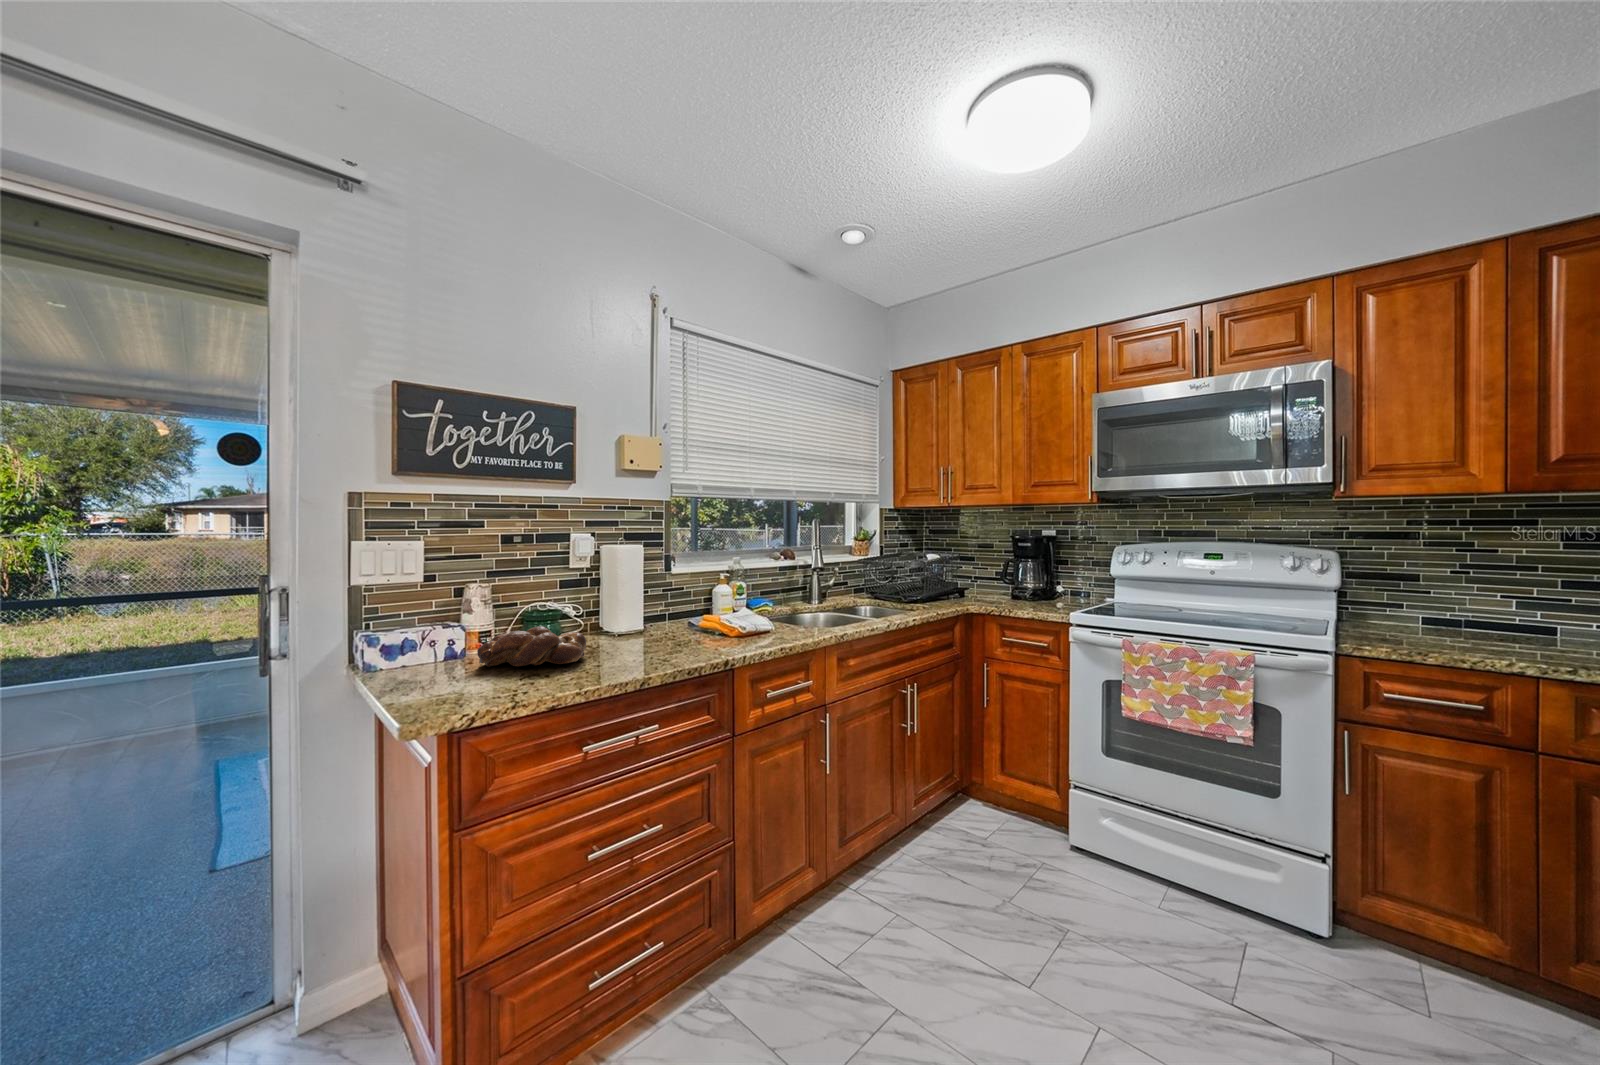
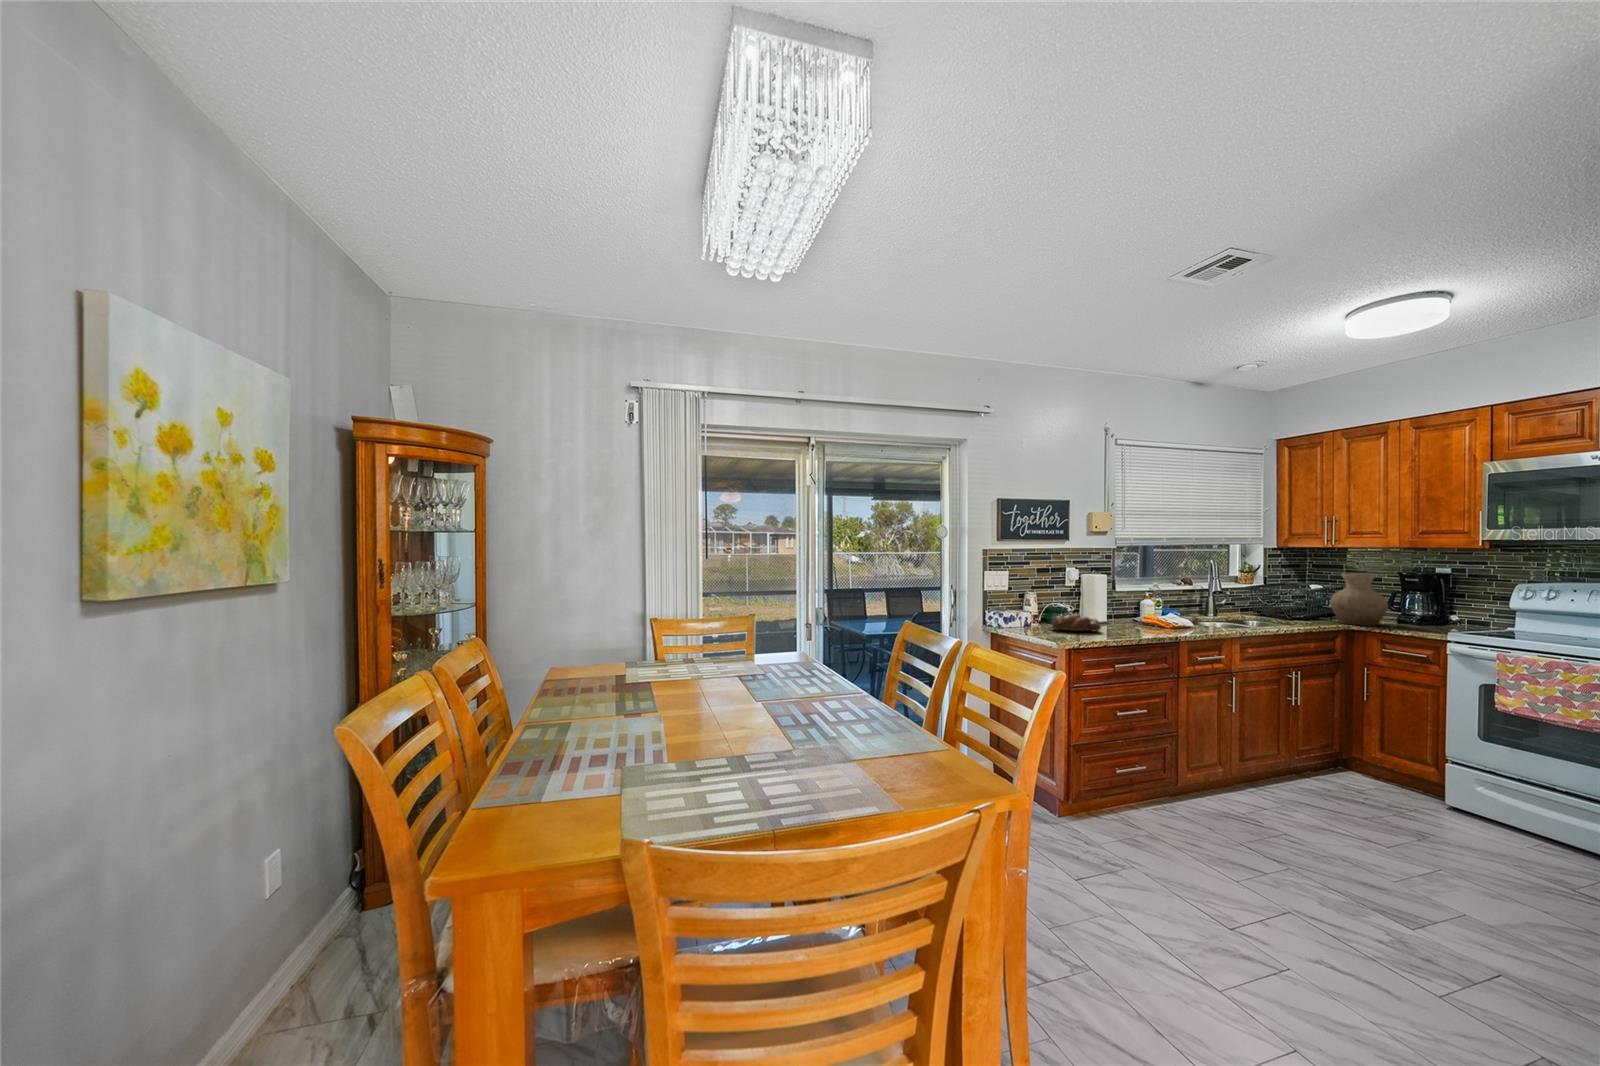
vase: none [946,536,1007,605] -> present [1330,573,1388,626]

